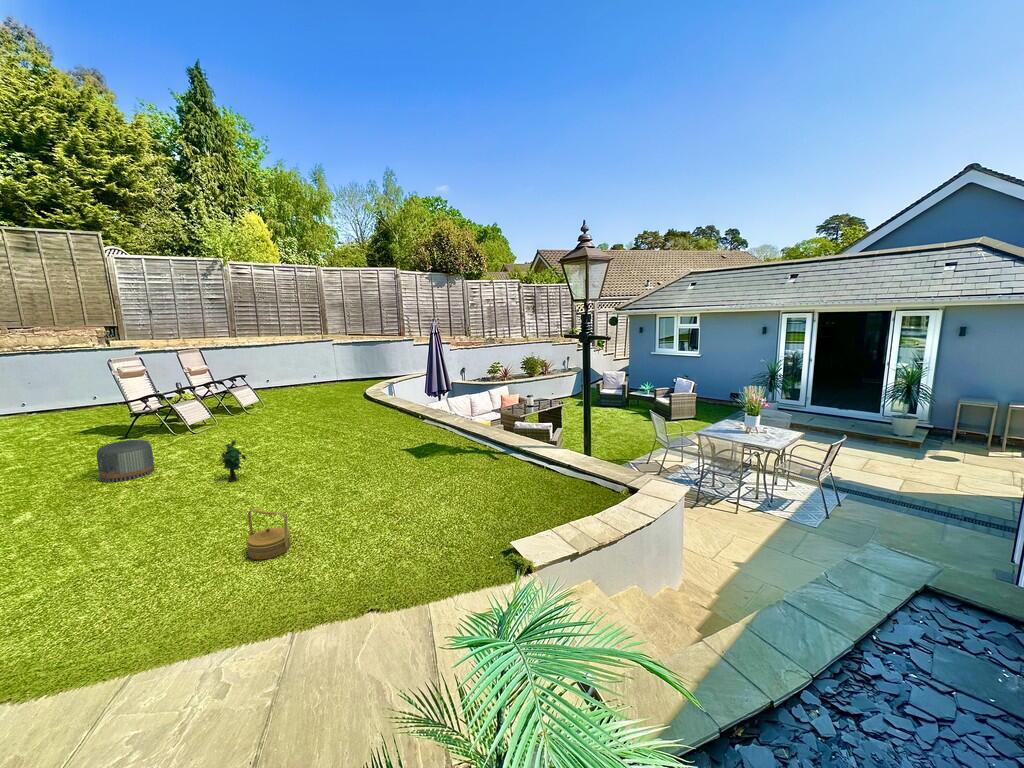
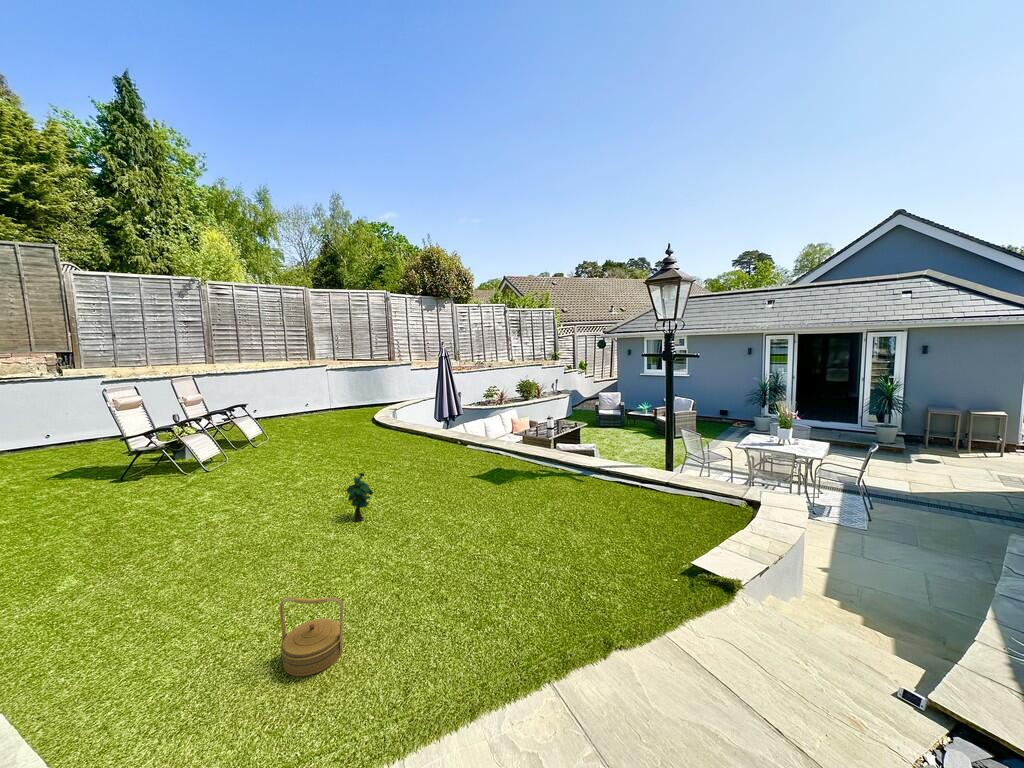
pouf: present [97,440,154,482] -> none [180,481,243,535]
basket: present [246,509,290,559] -> present [280,597,343,676]

